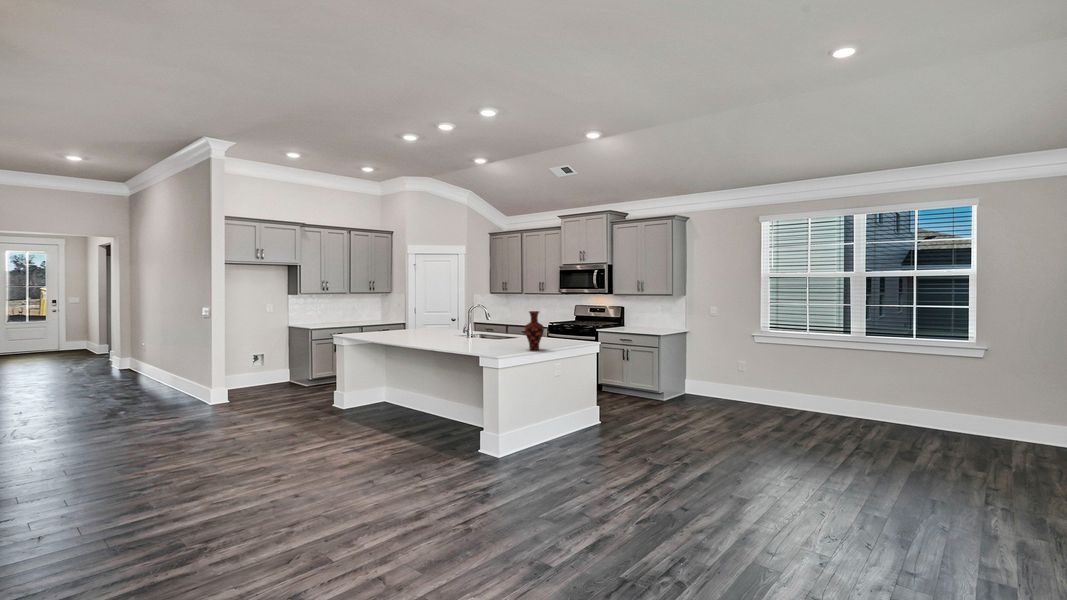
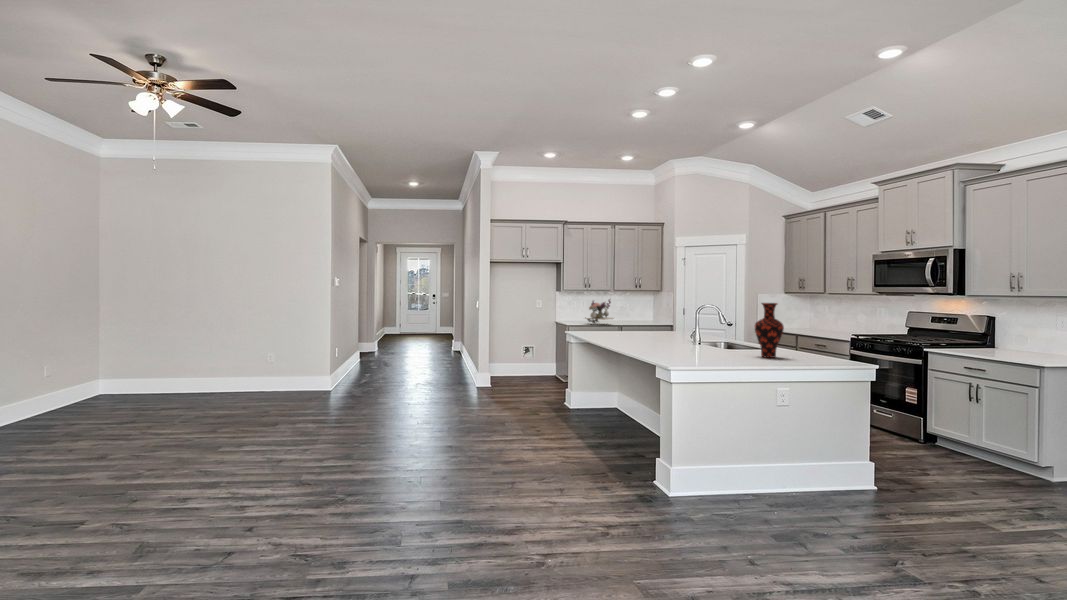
flower arrangement: none [333,301,361,325] -> present [586,299,613,323]

